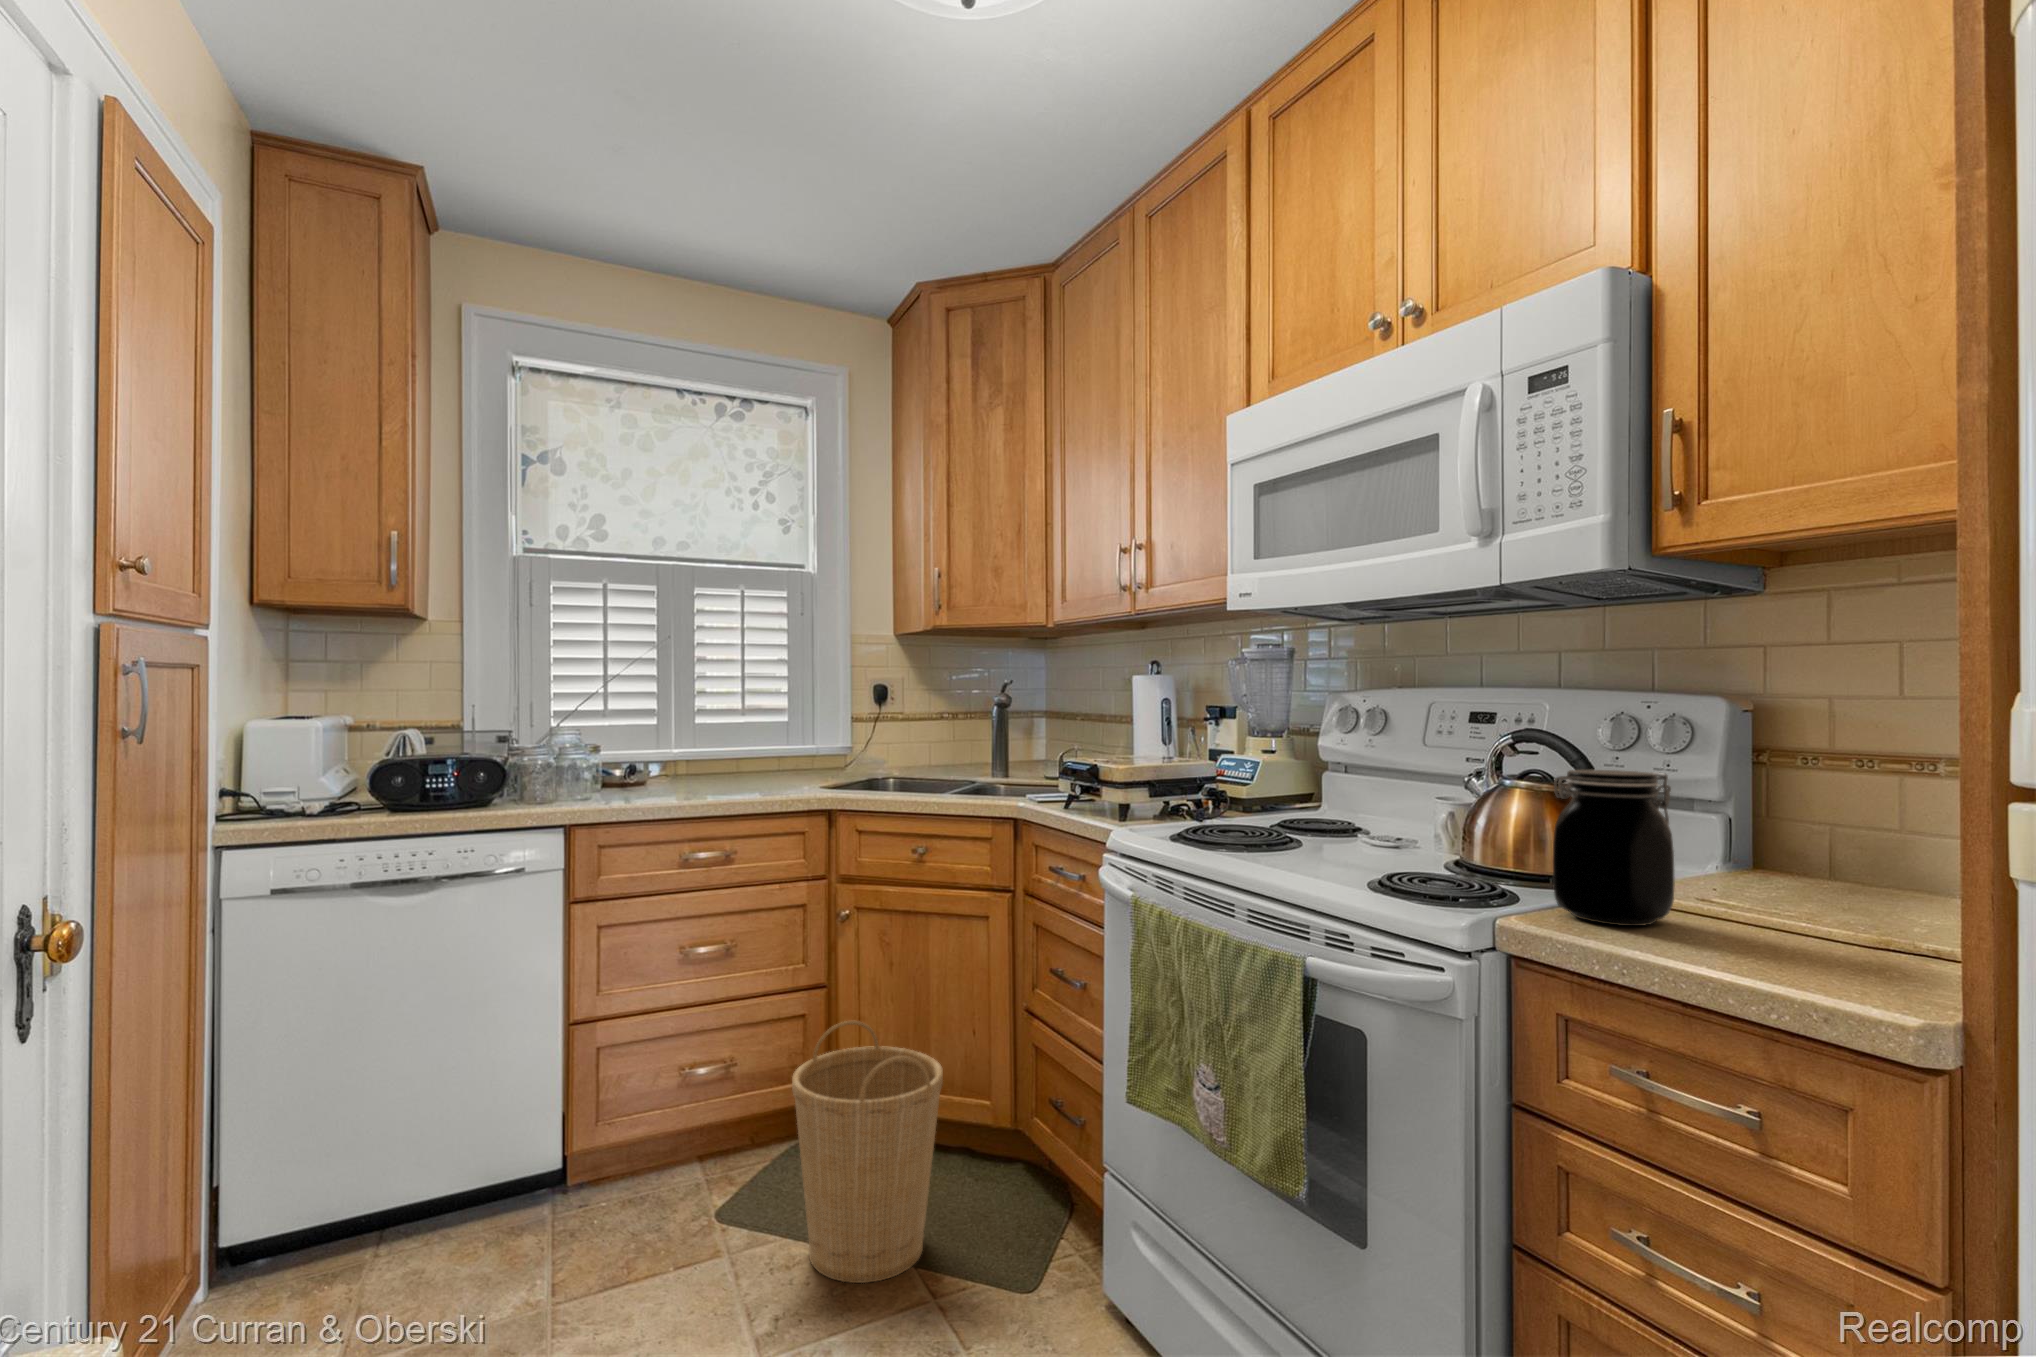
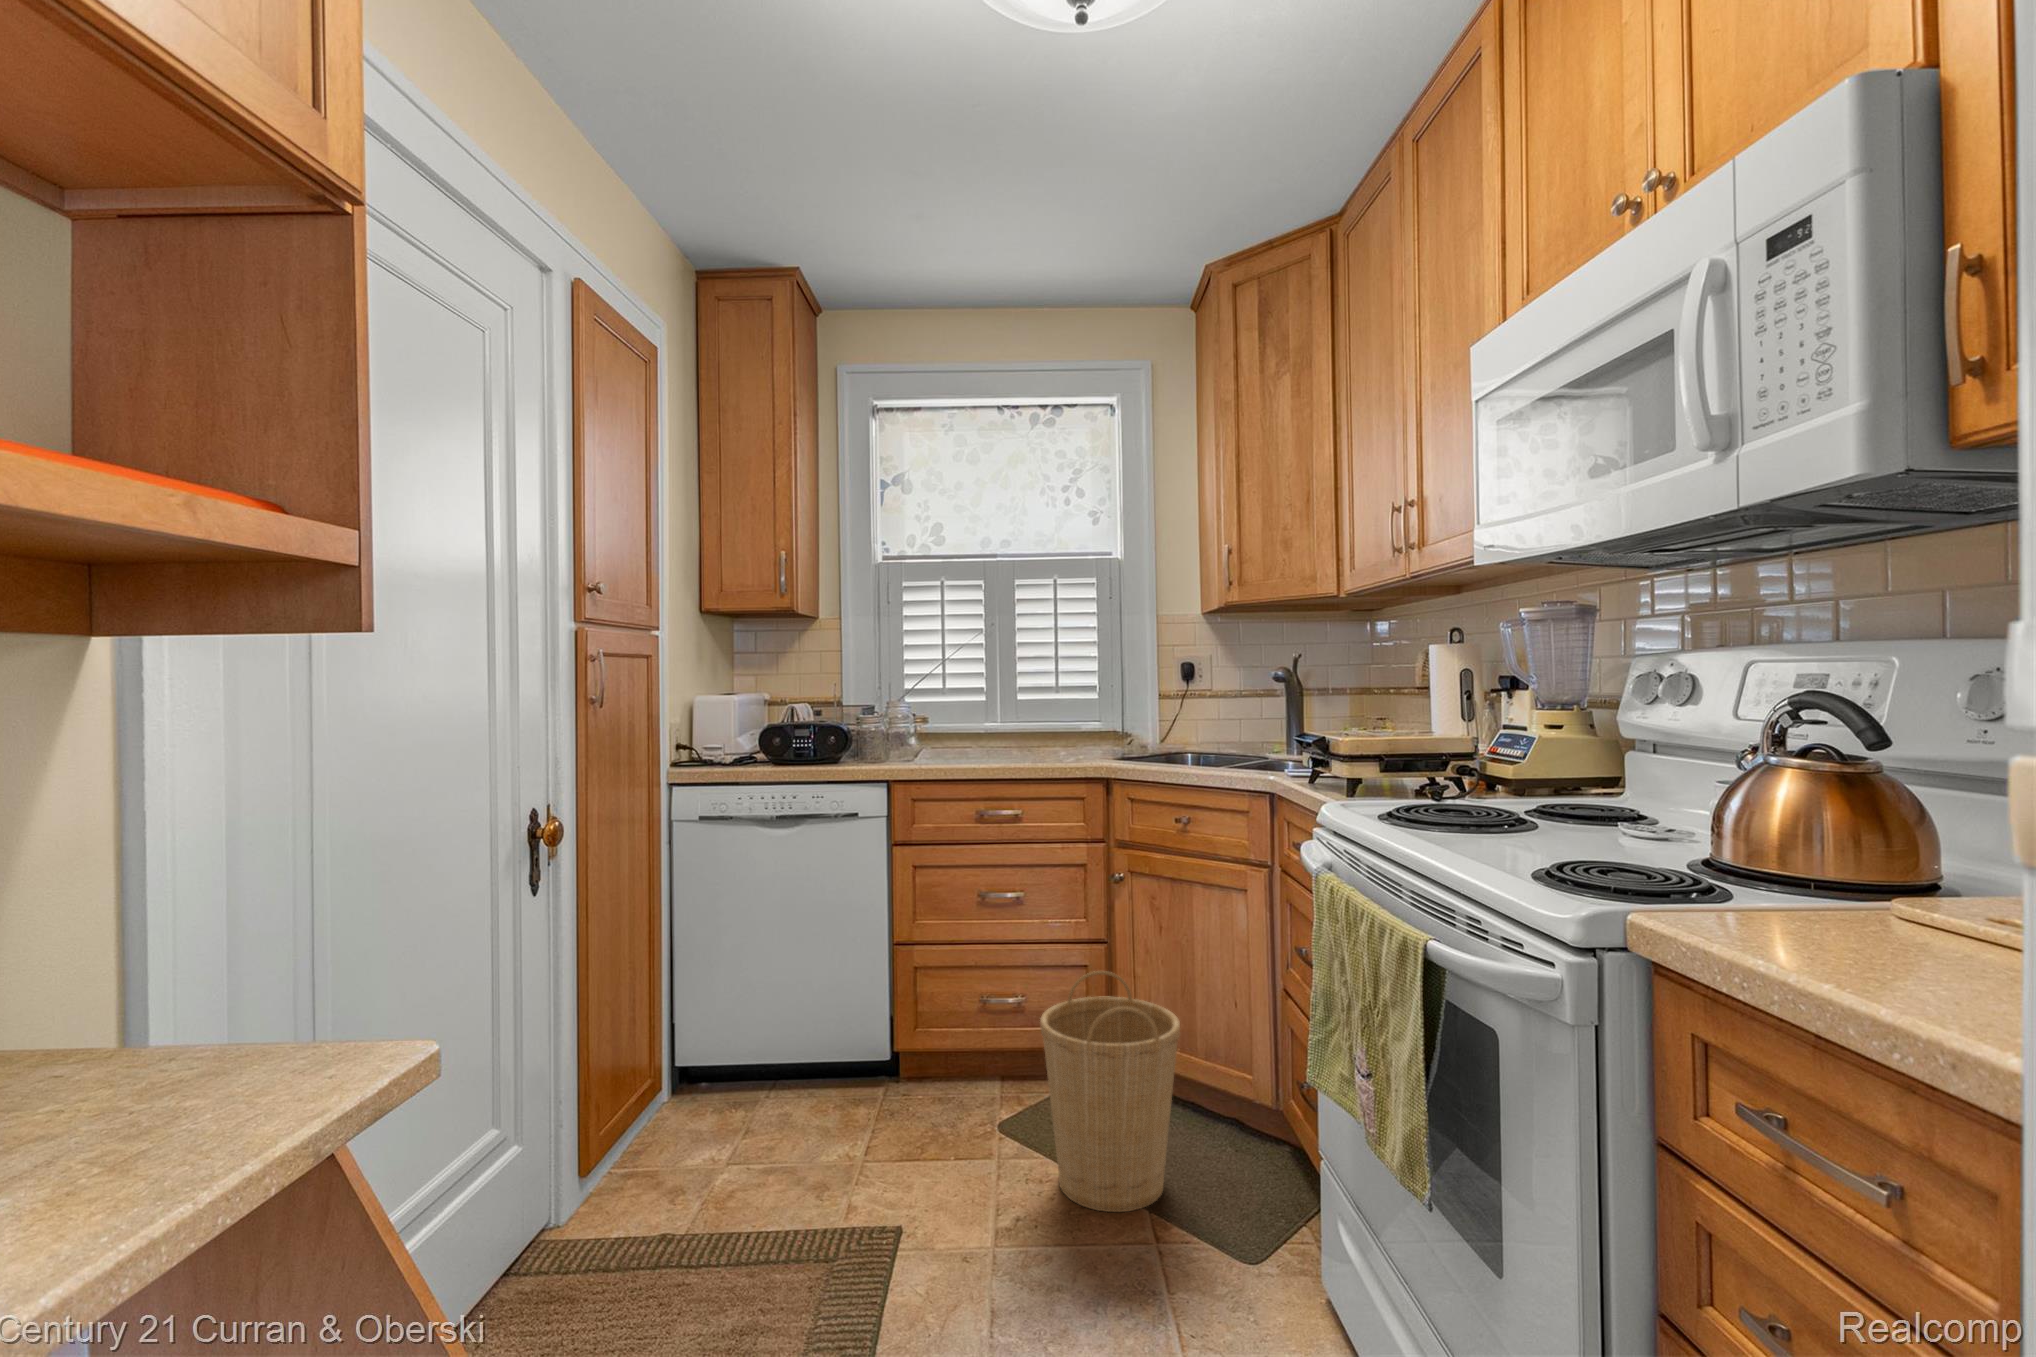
jar: present [1553,770,1674,926] -> none [1716,736,1903,941]

